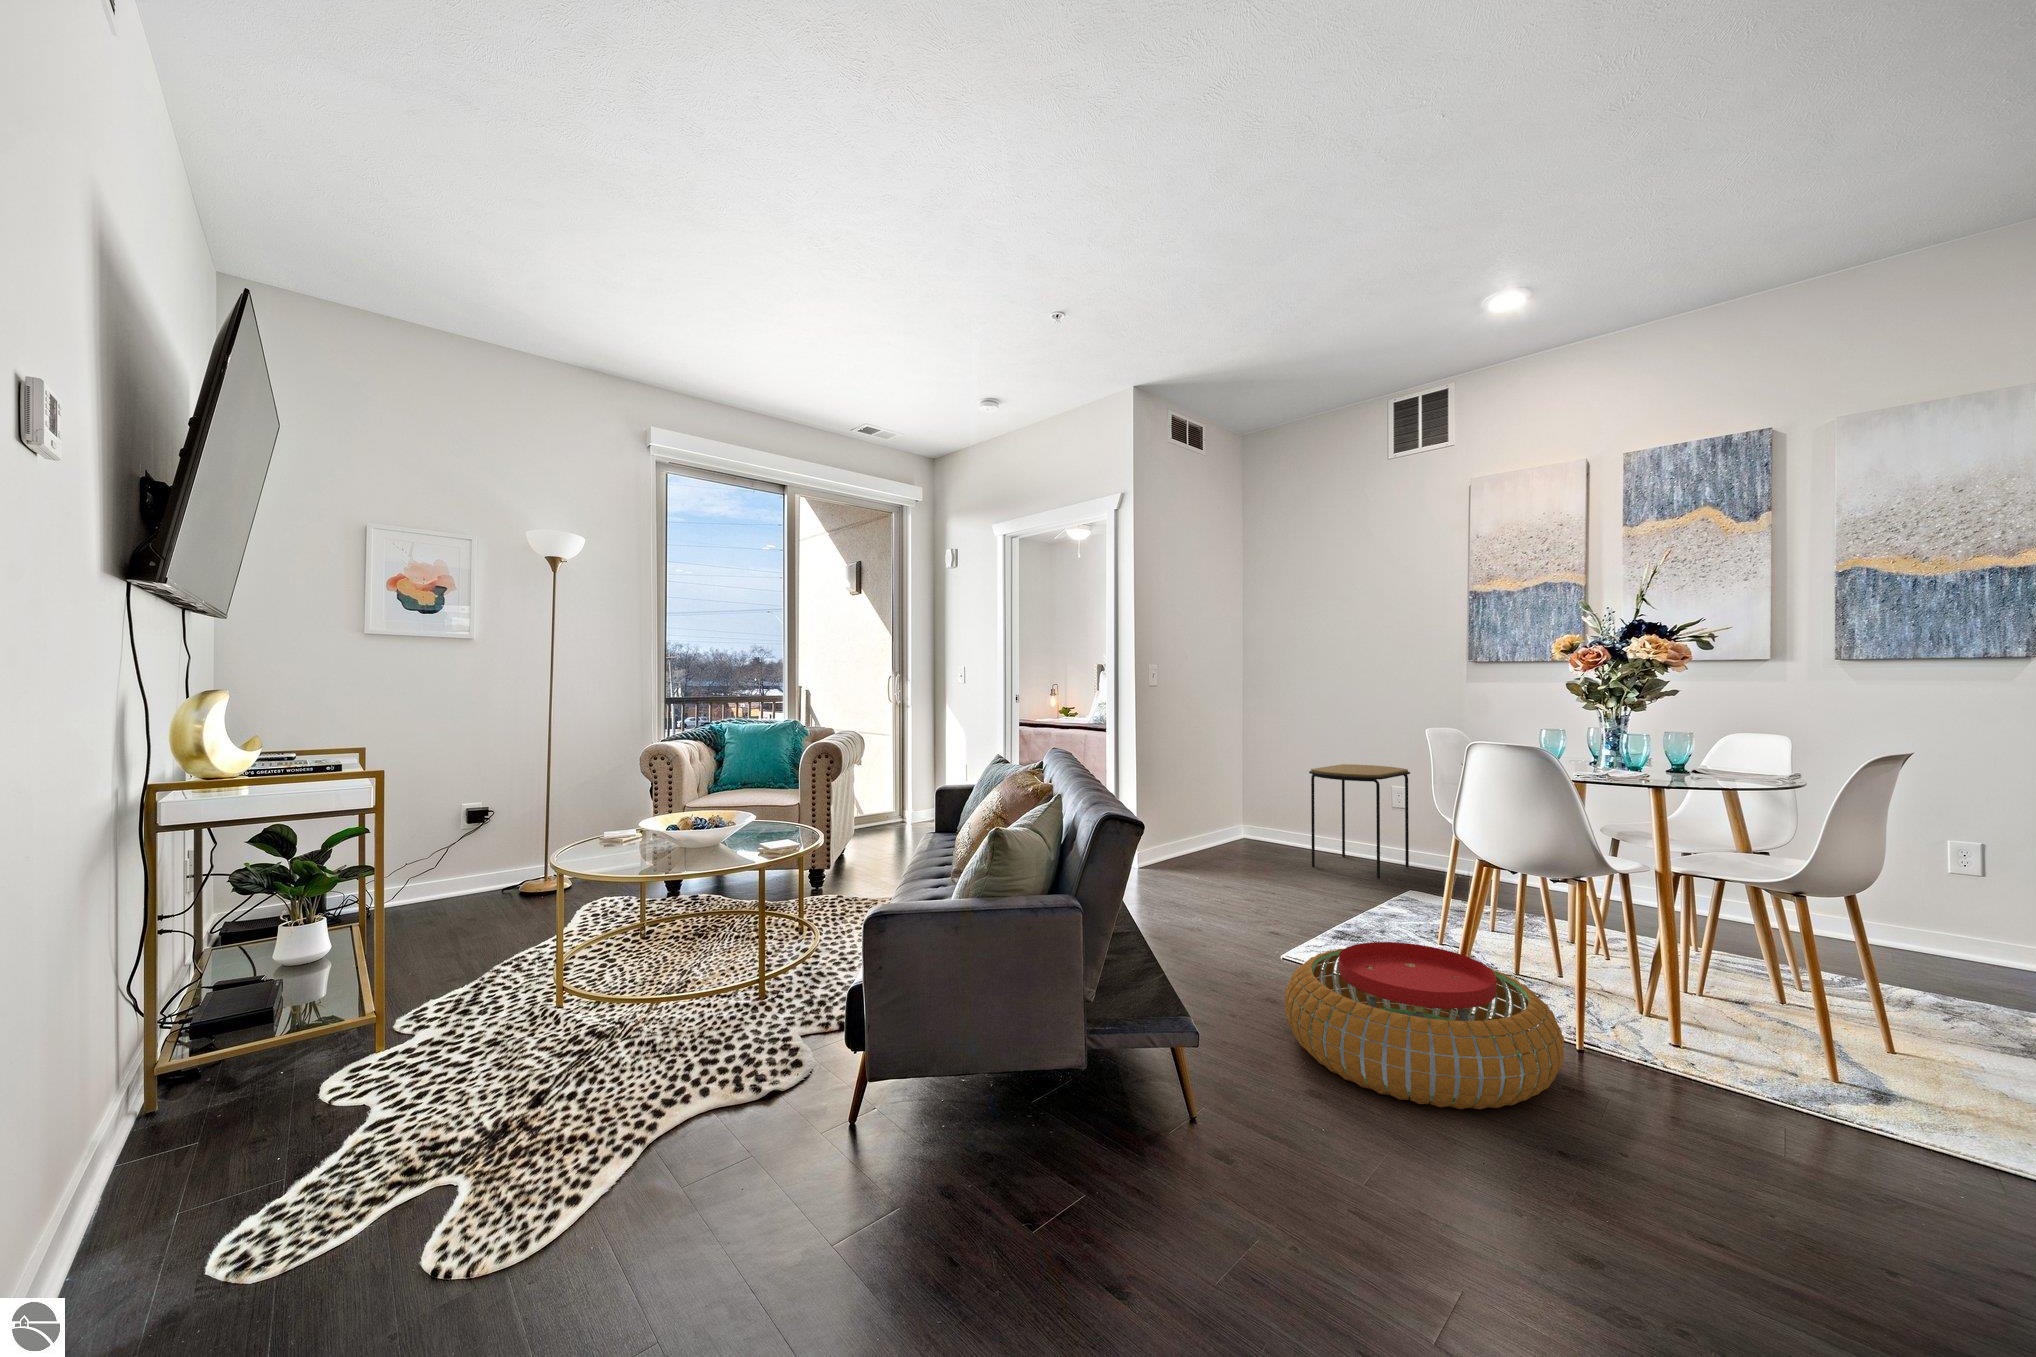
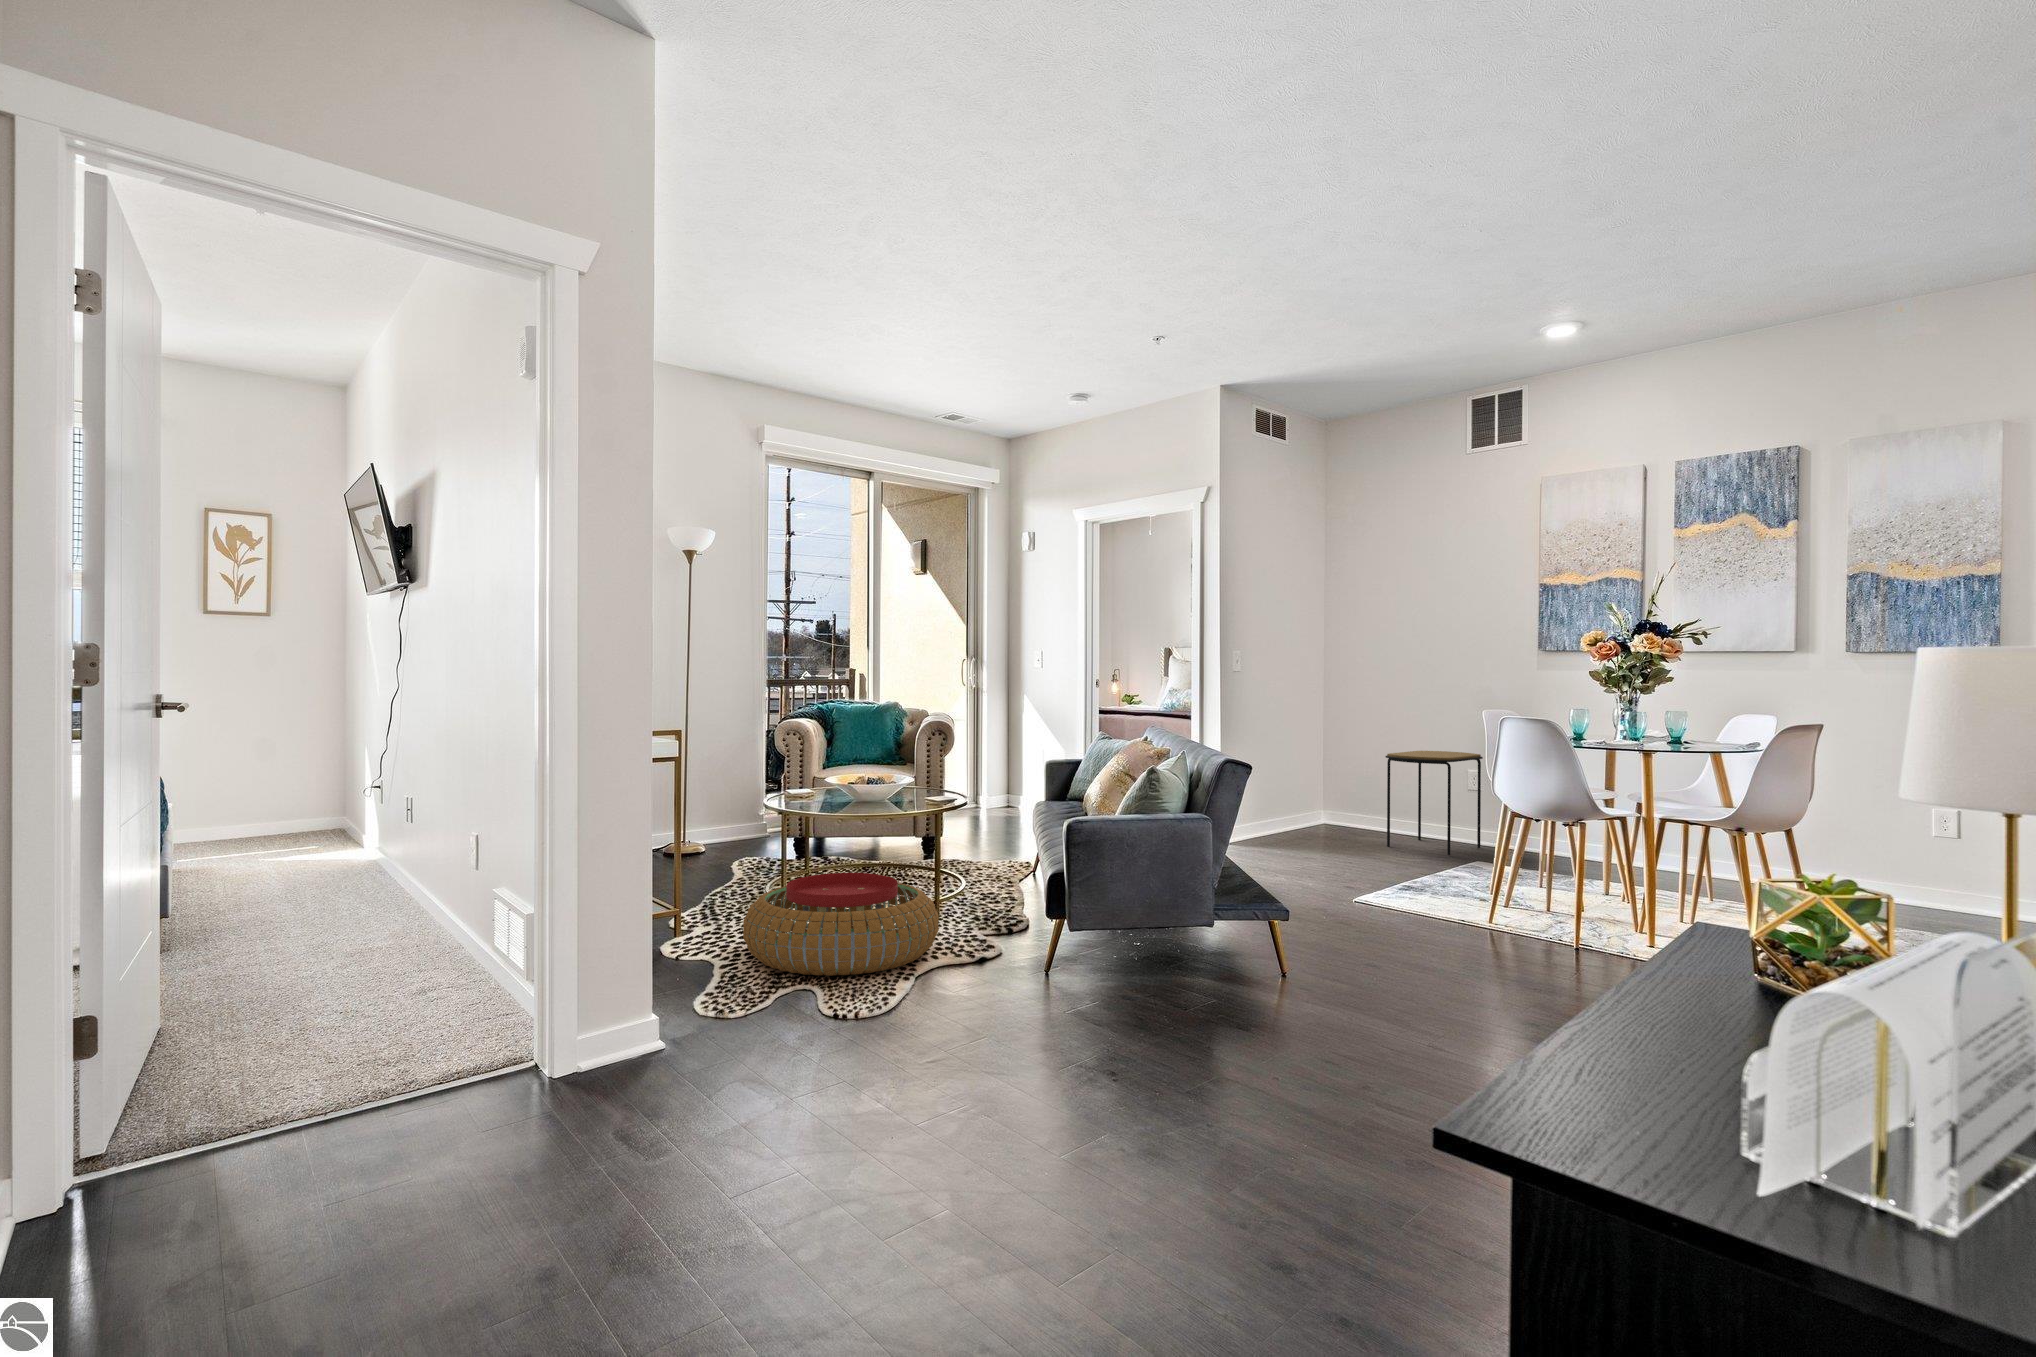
pouf: present [1285,942,1564,1109] -> present [743,873,939,976]

